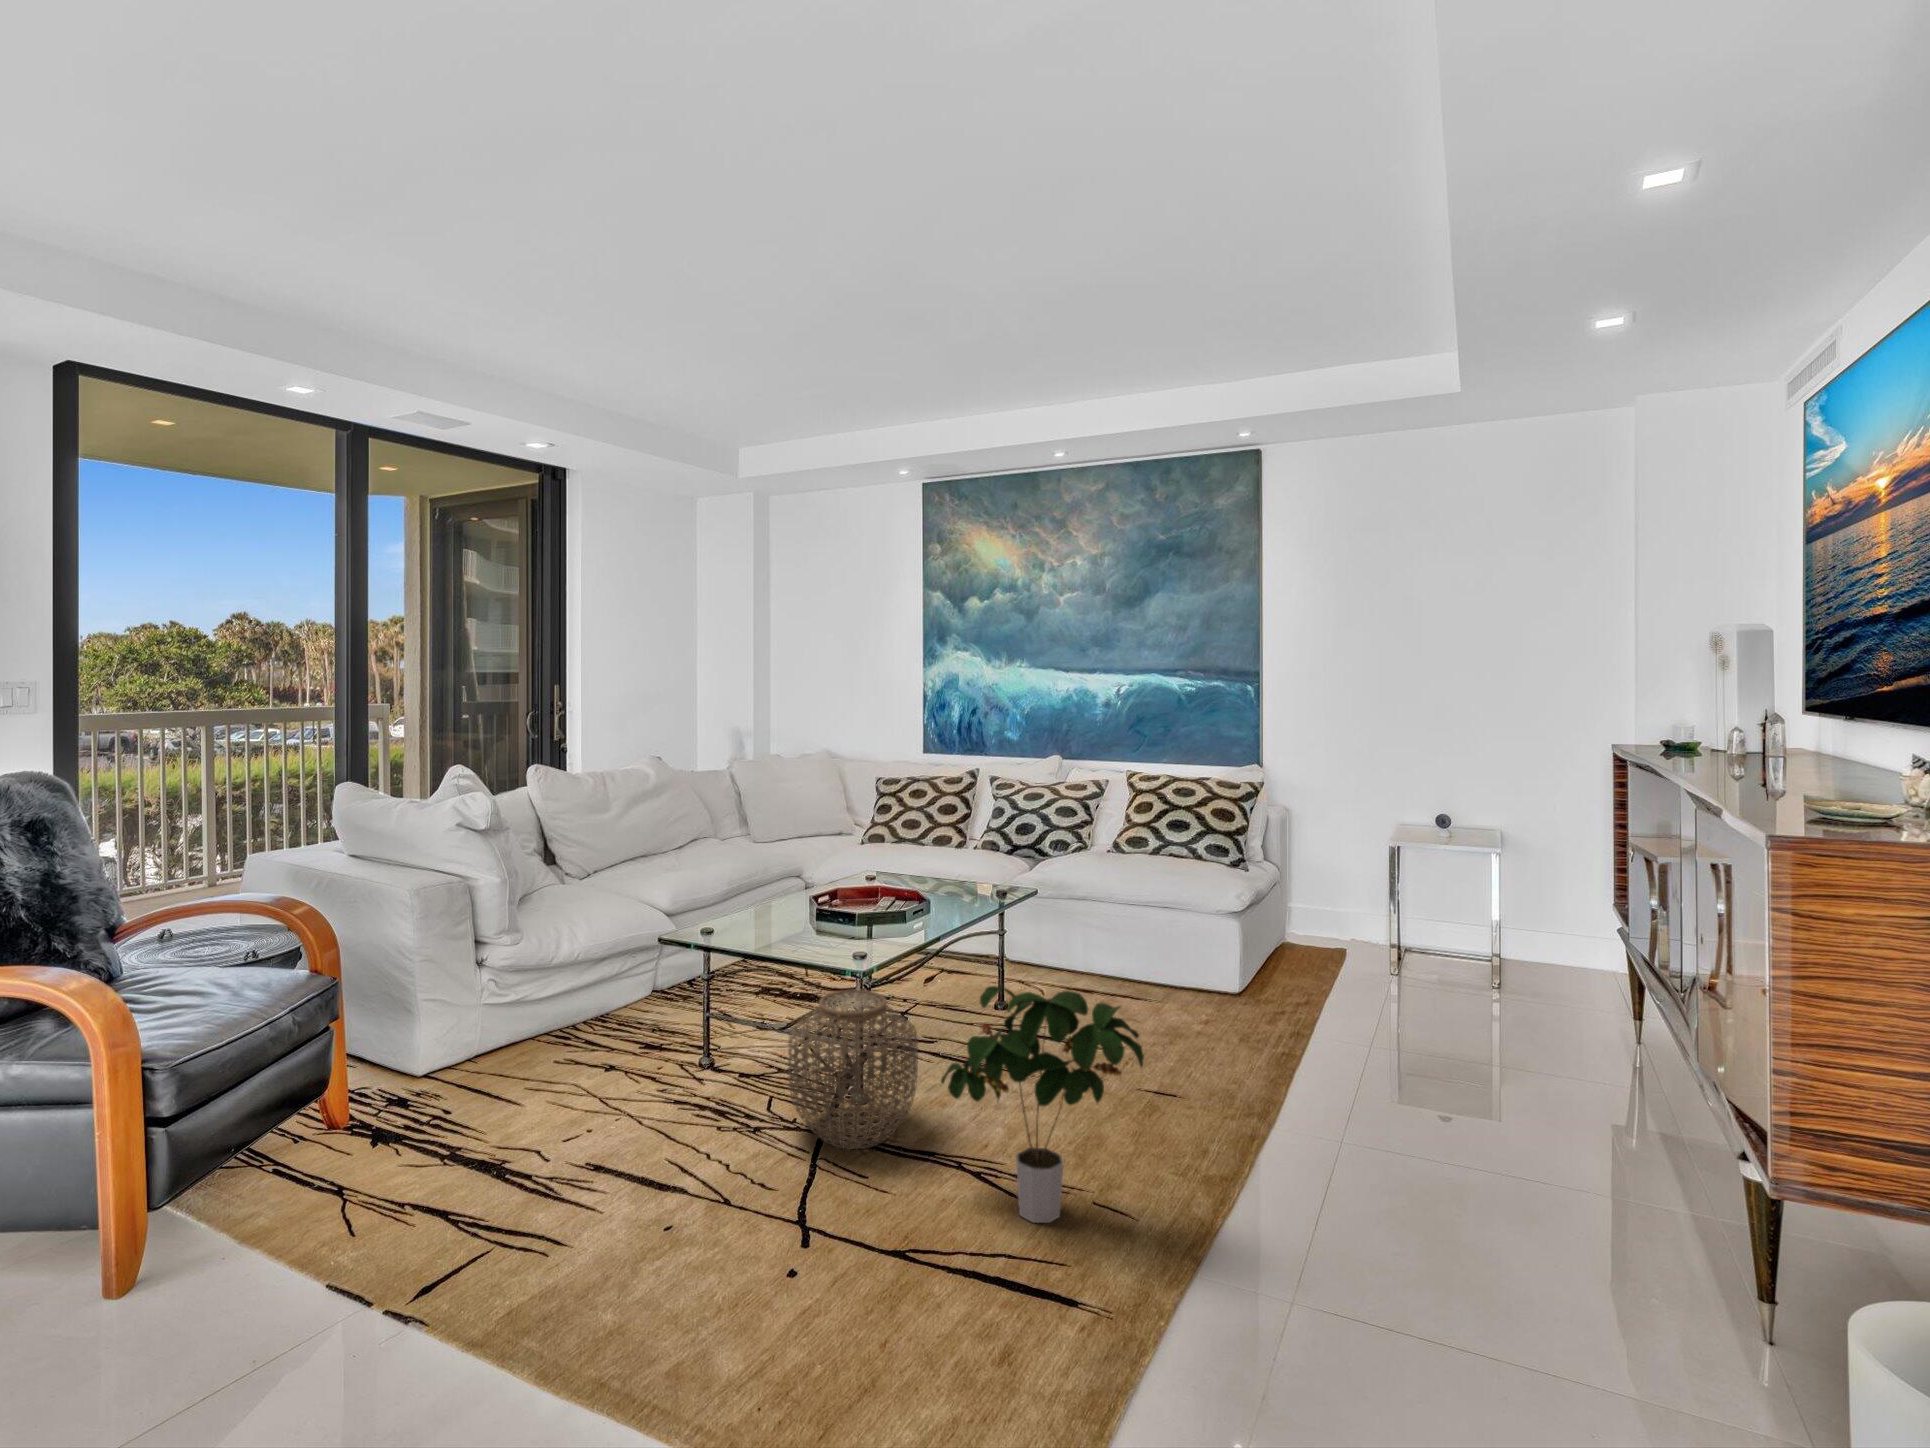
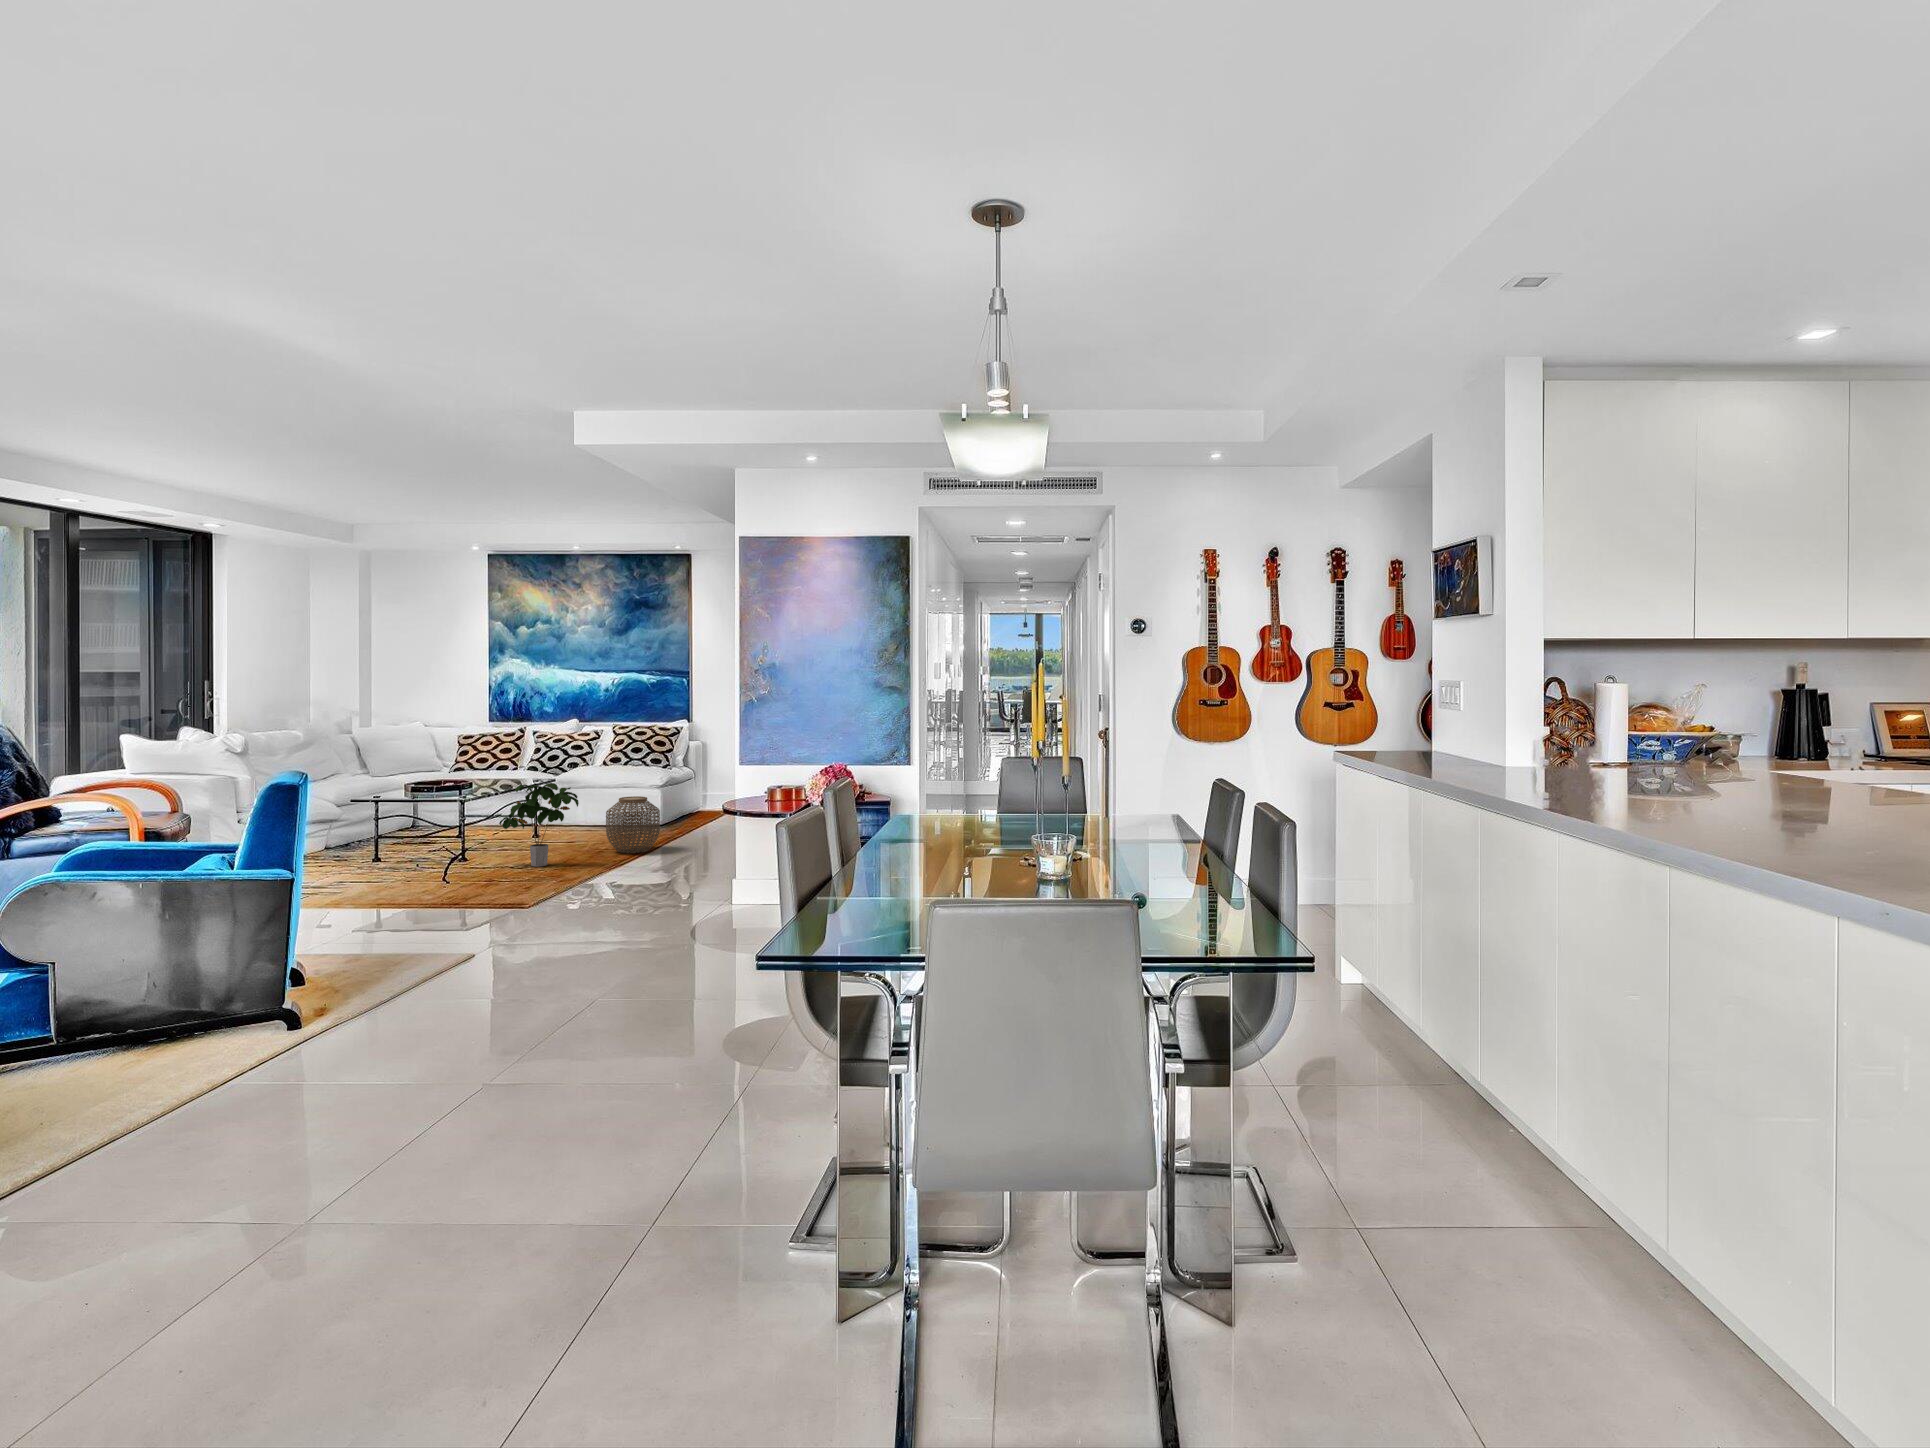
woven basket: present [788,990,918,1149] -> present [606,796,660,853]

